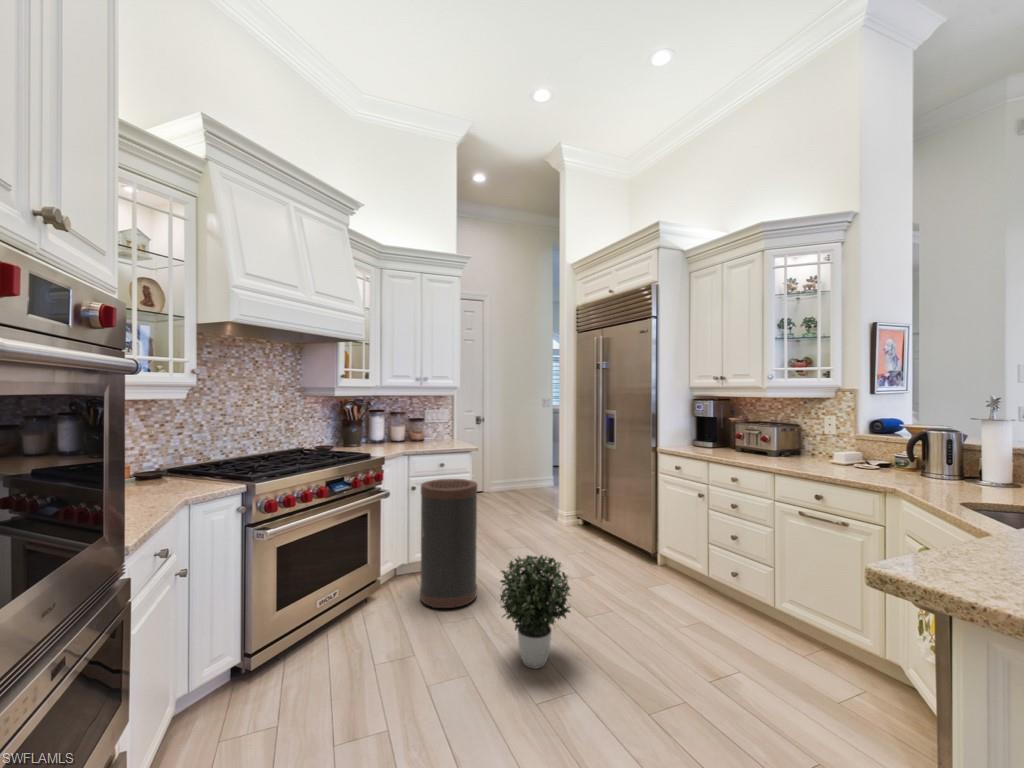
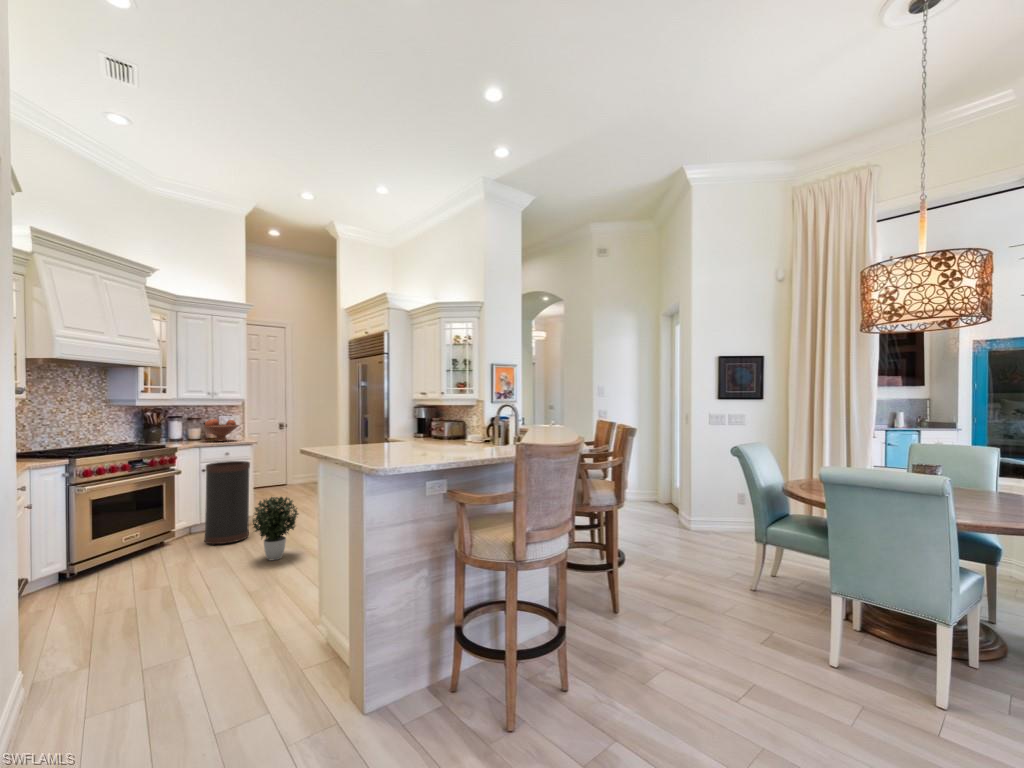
fruit bowl: none [412,415,455,447] -> present [204,419,238,441]

